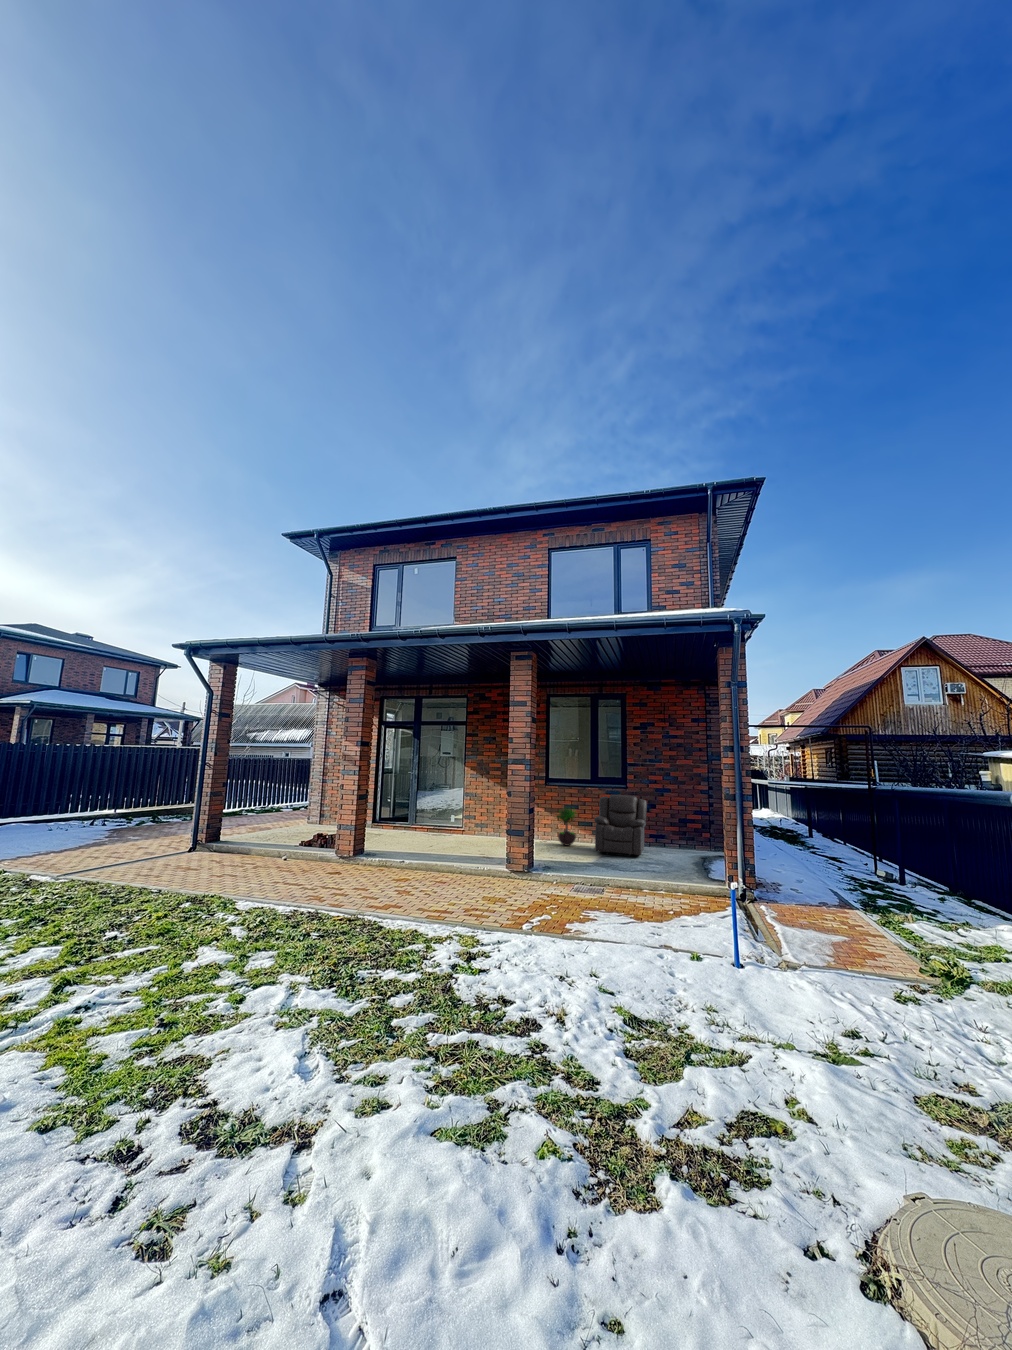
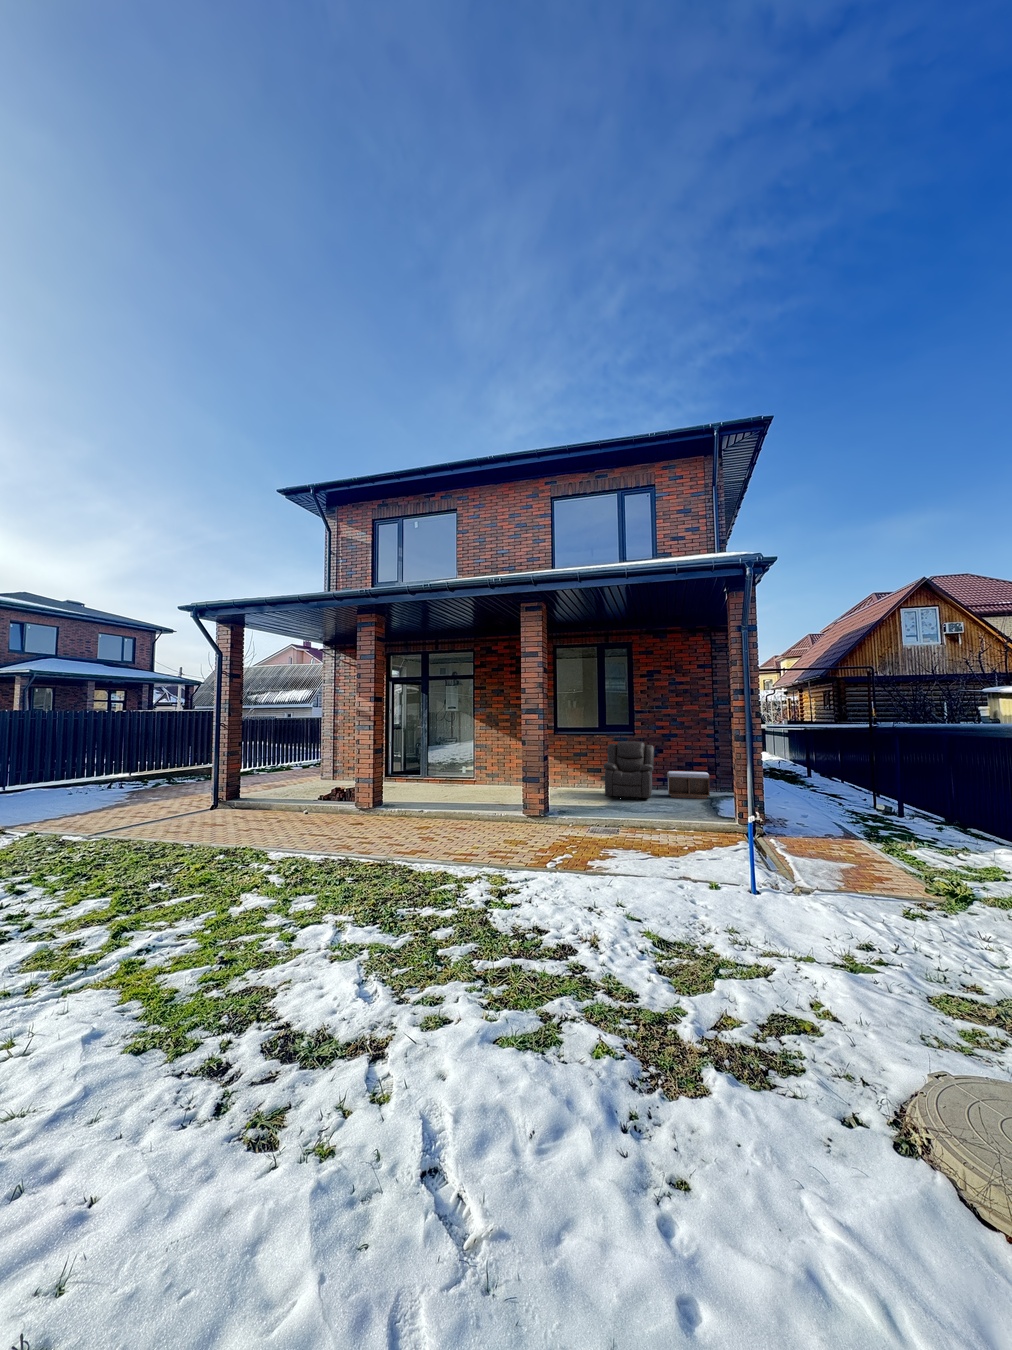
potted tree: present [557,808,576,846] -> none [563,752,587,792]
bench: none [660,828,704,858] -> present [667,771,710,799]

